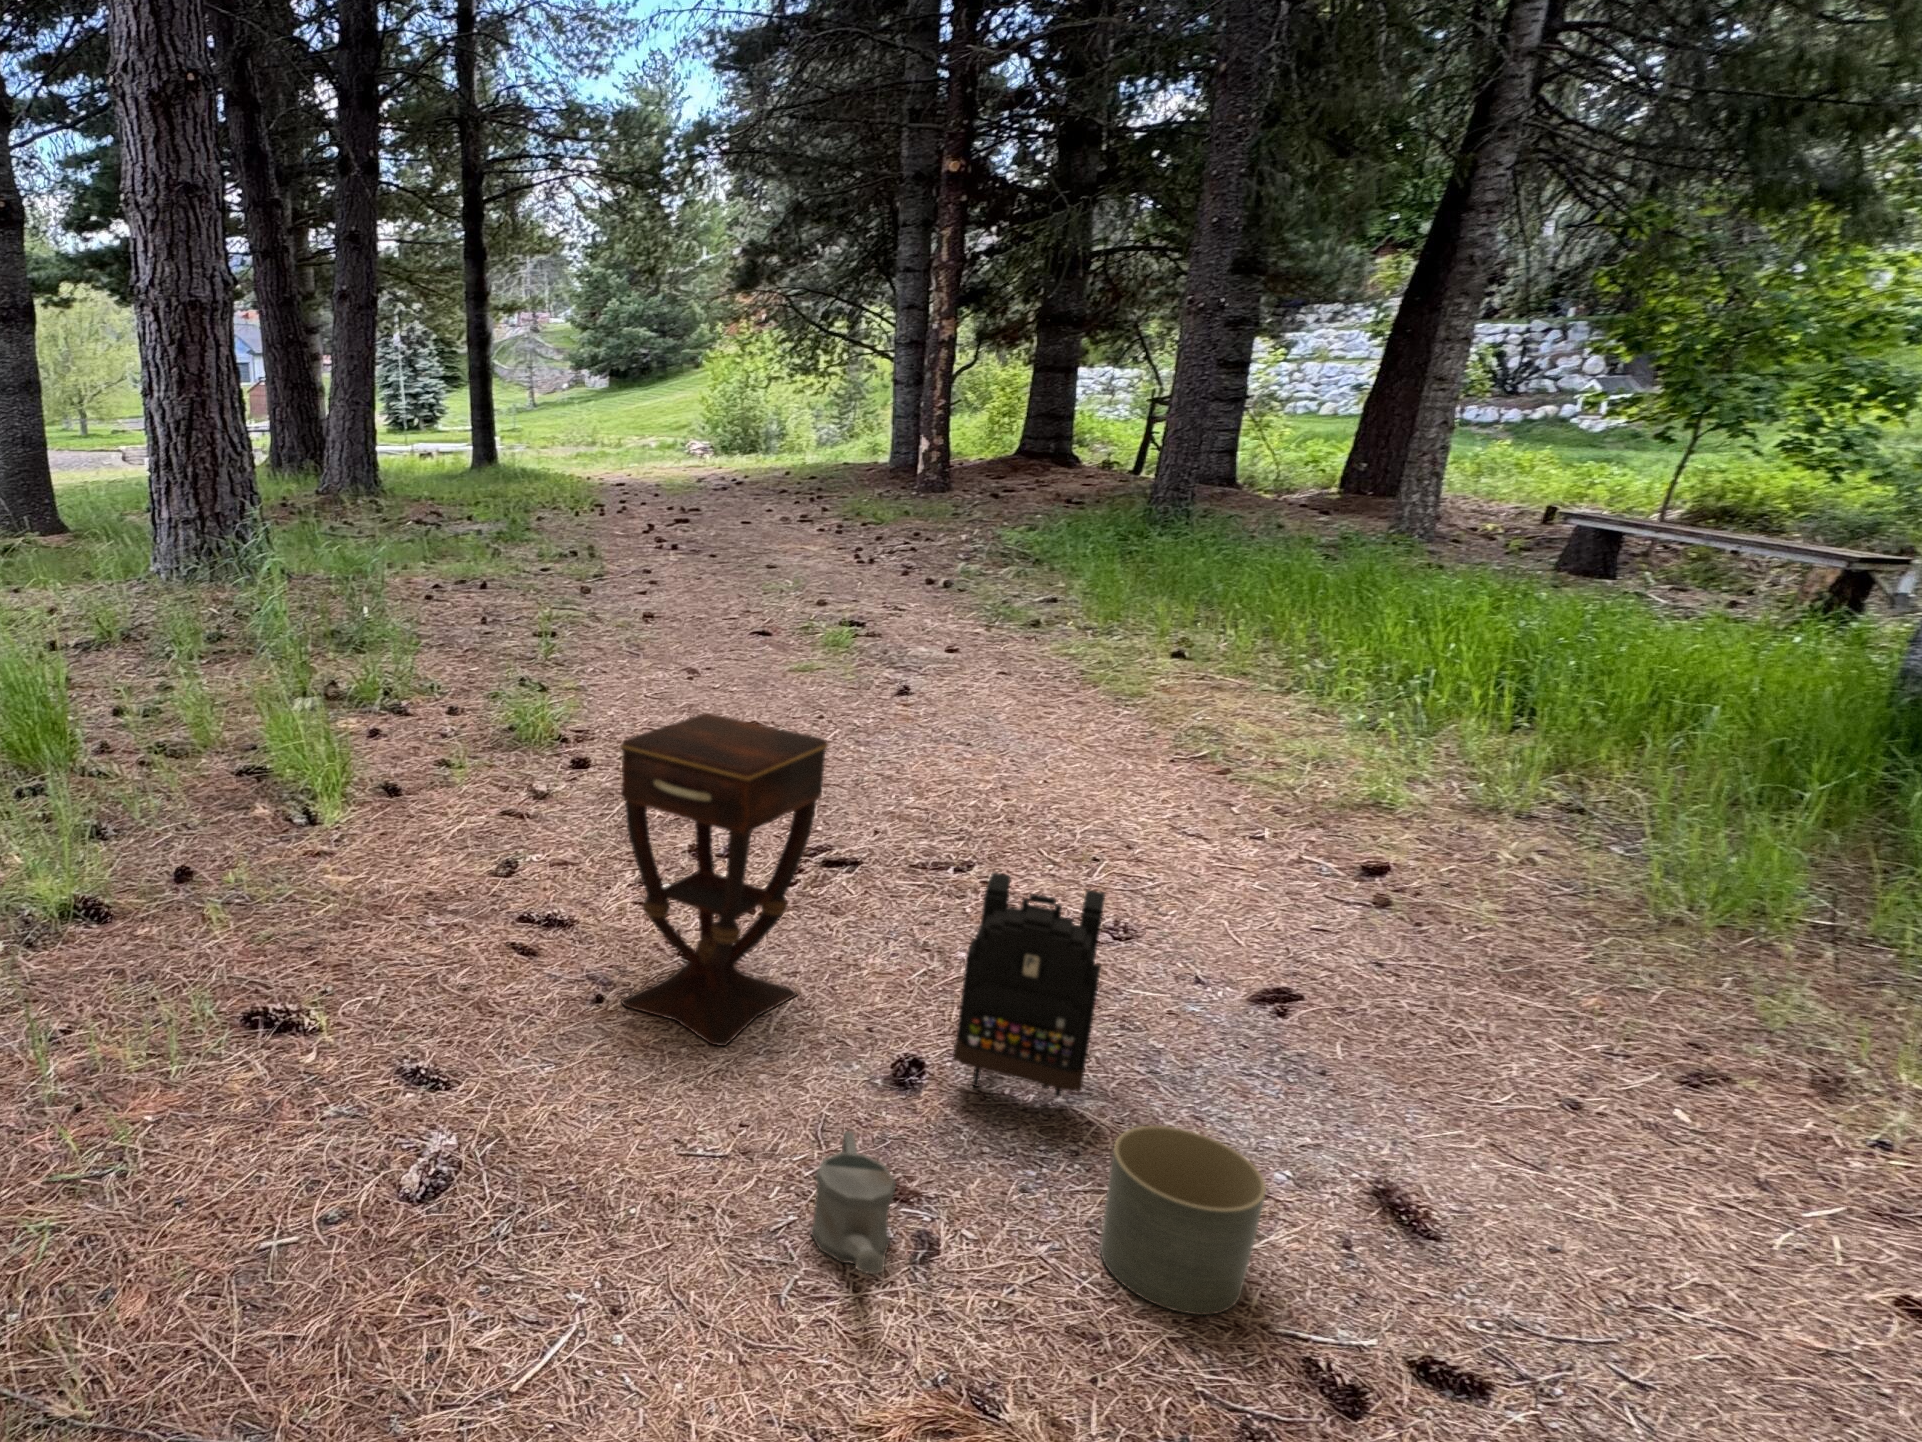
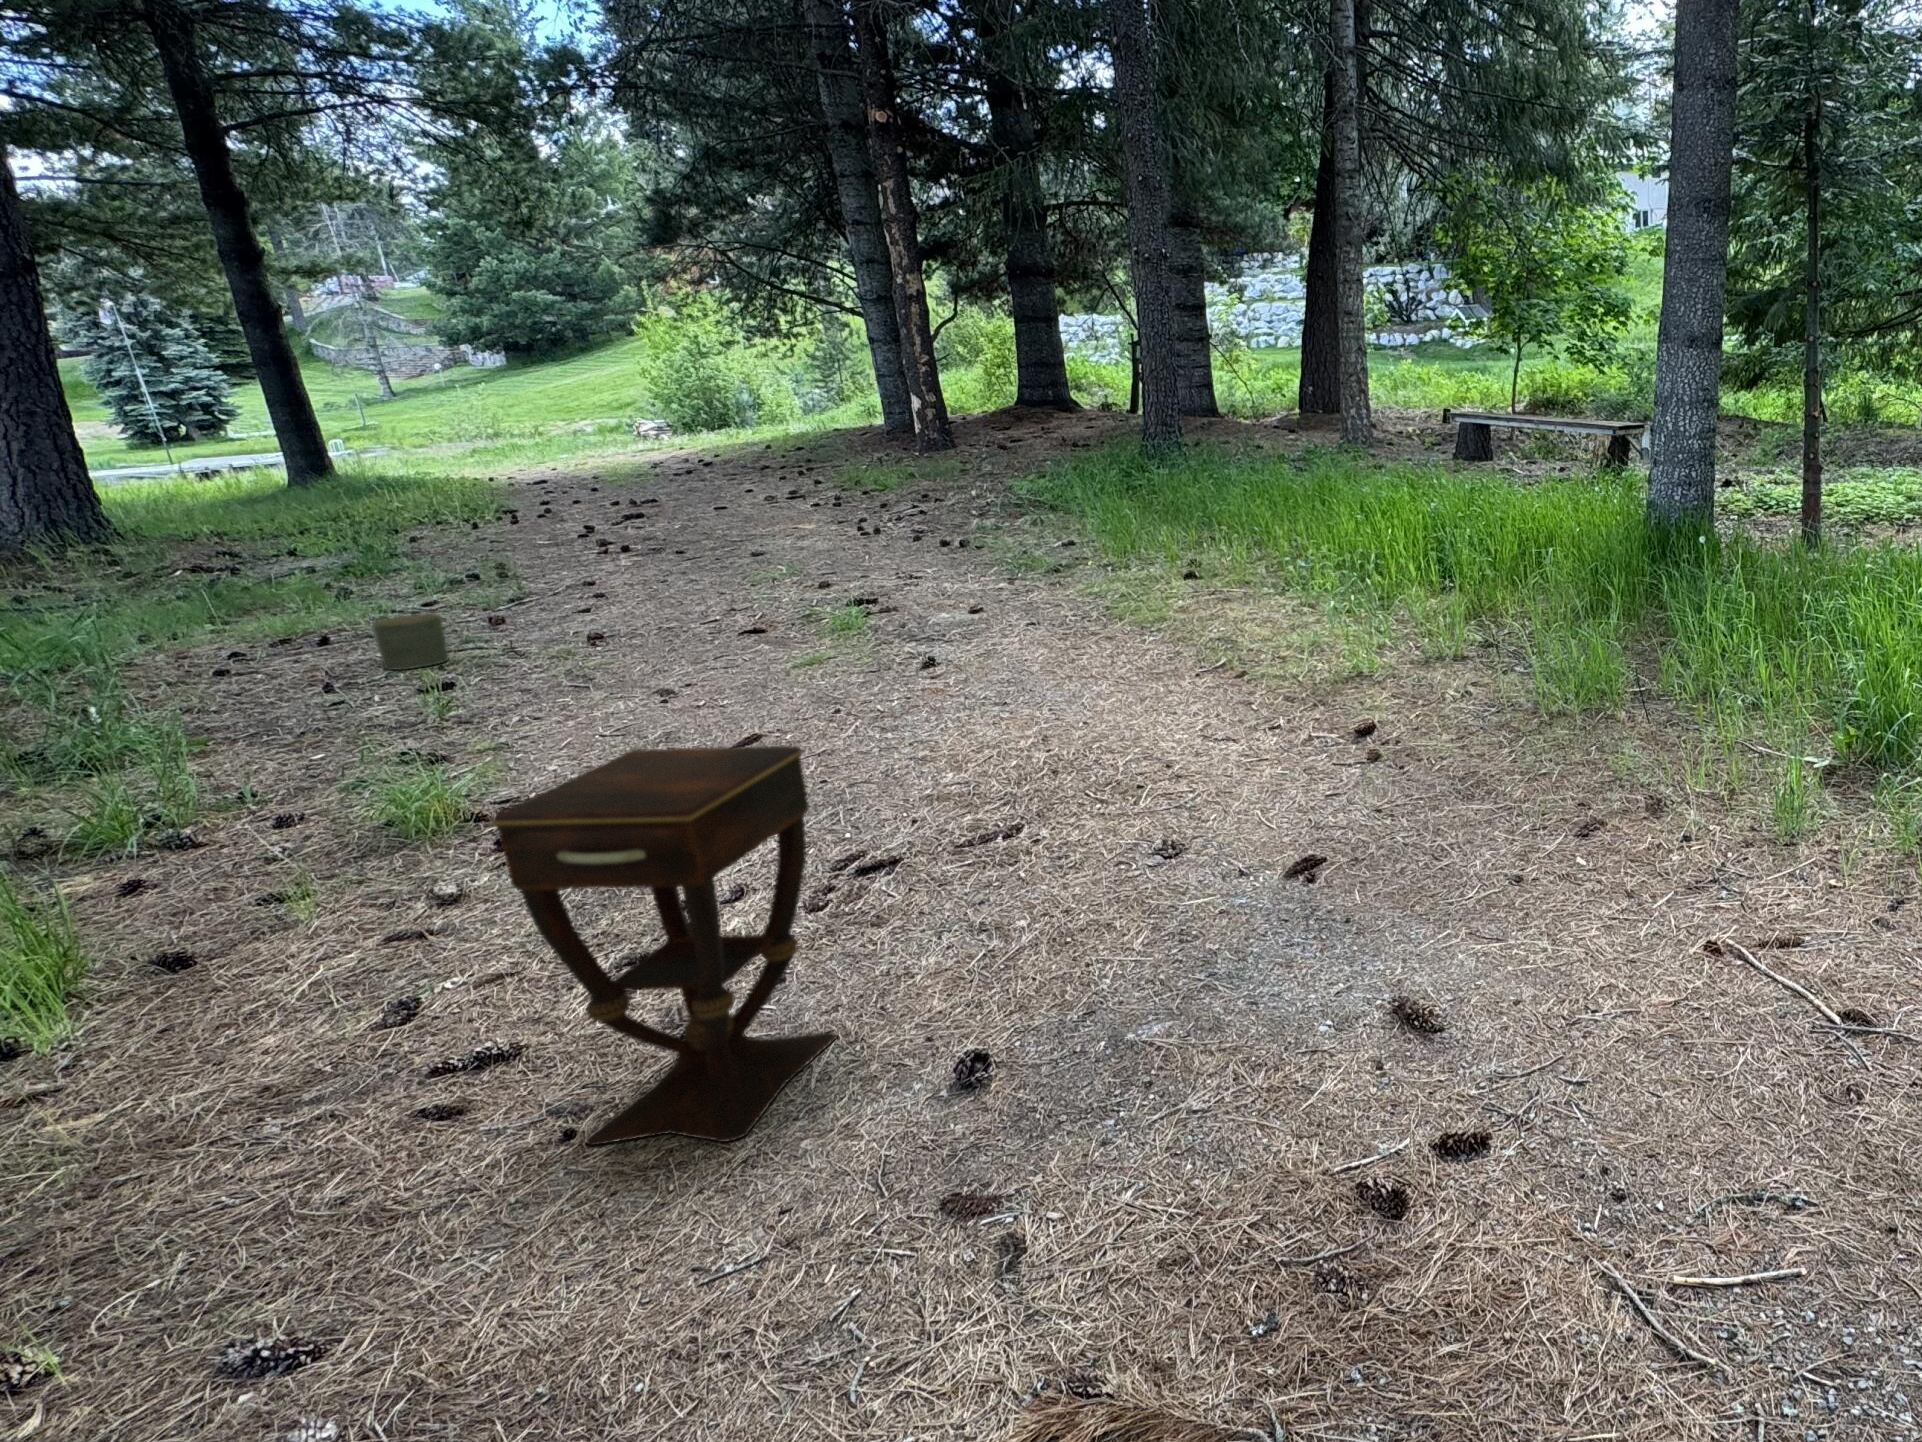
backpack: present [953,872,1105,1097] -> none [1003,824,1147,1057]
planter: present [1100,1126,1266,1315] -> present [372,614,449,670]
watering can: present [811,1131,896,1274] -> none [862,1173,970,1333]

